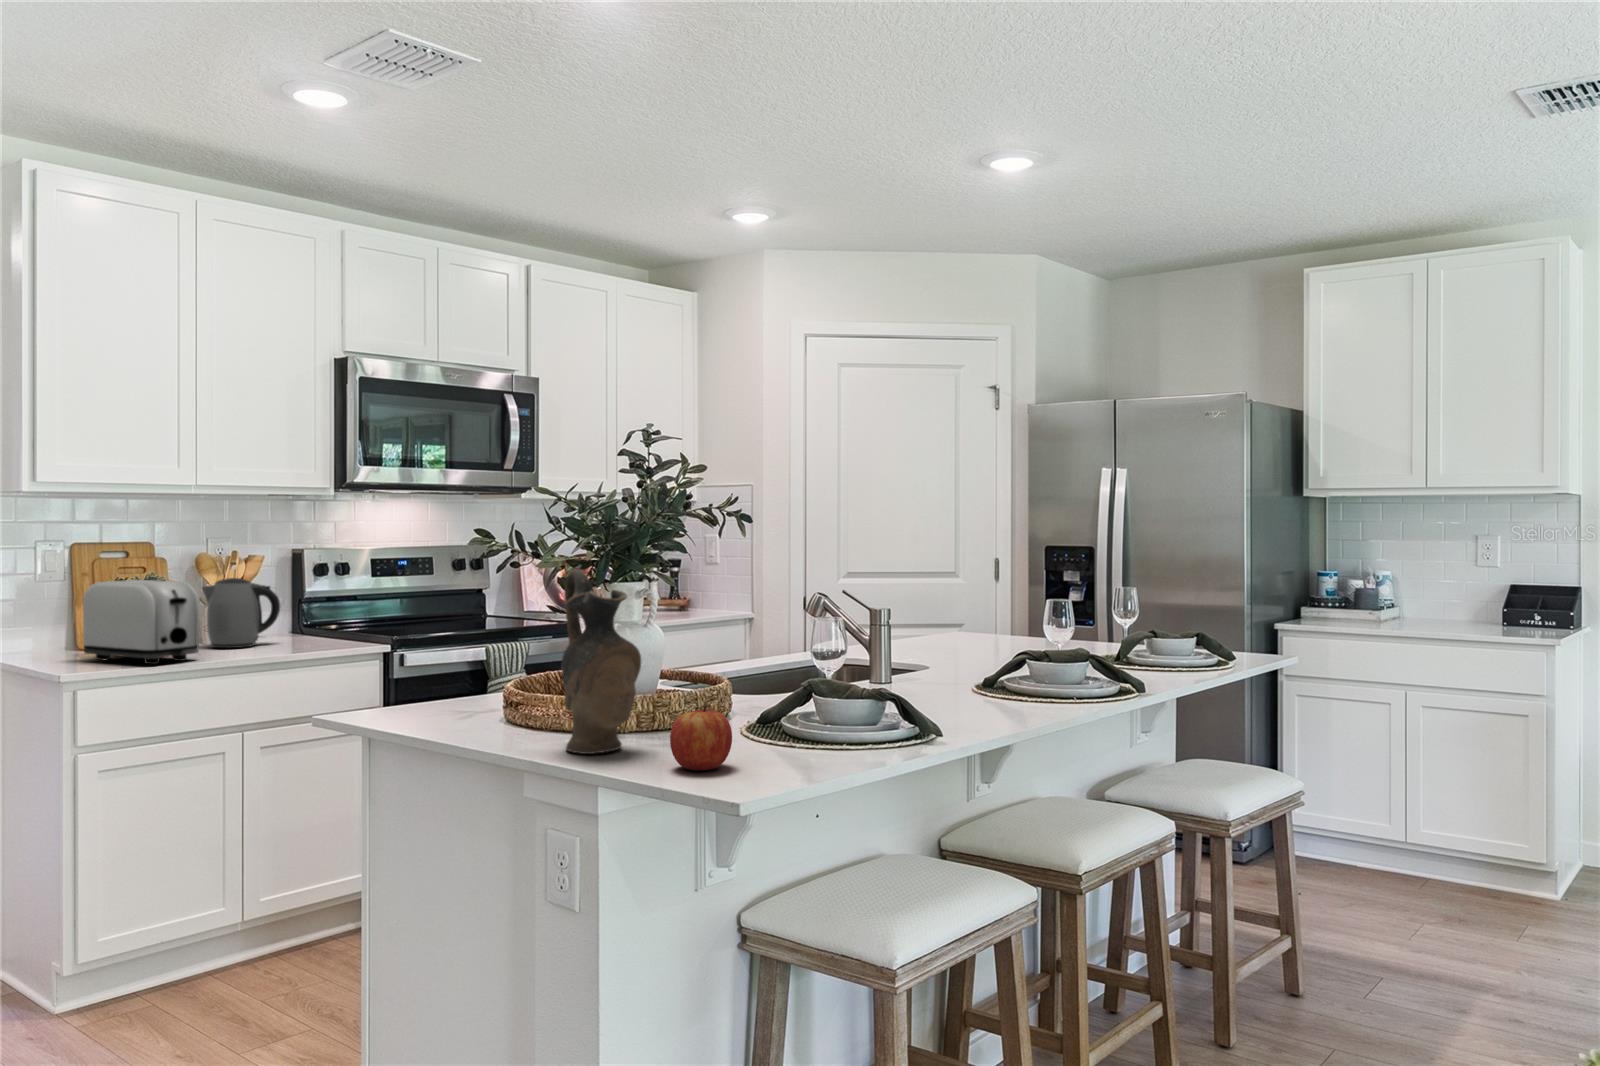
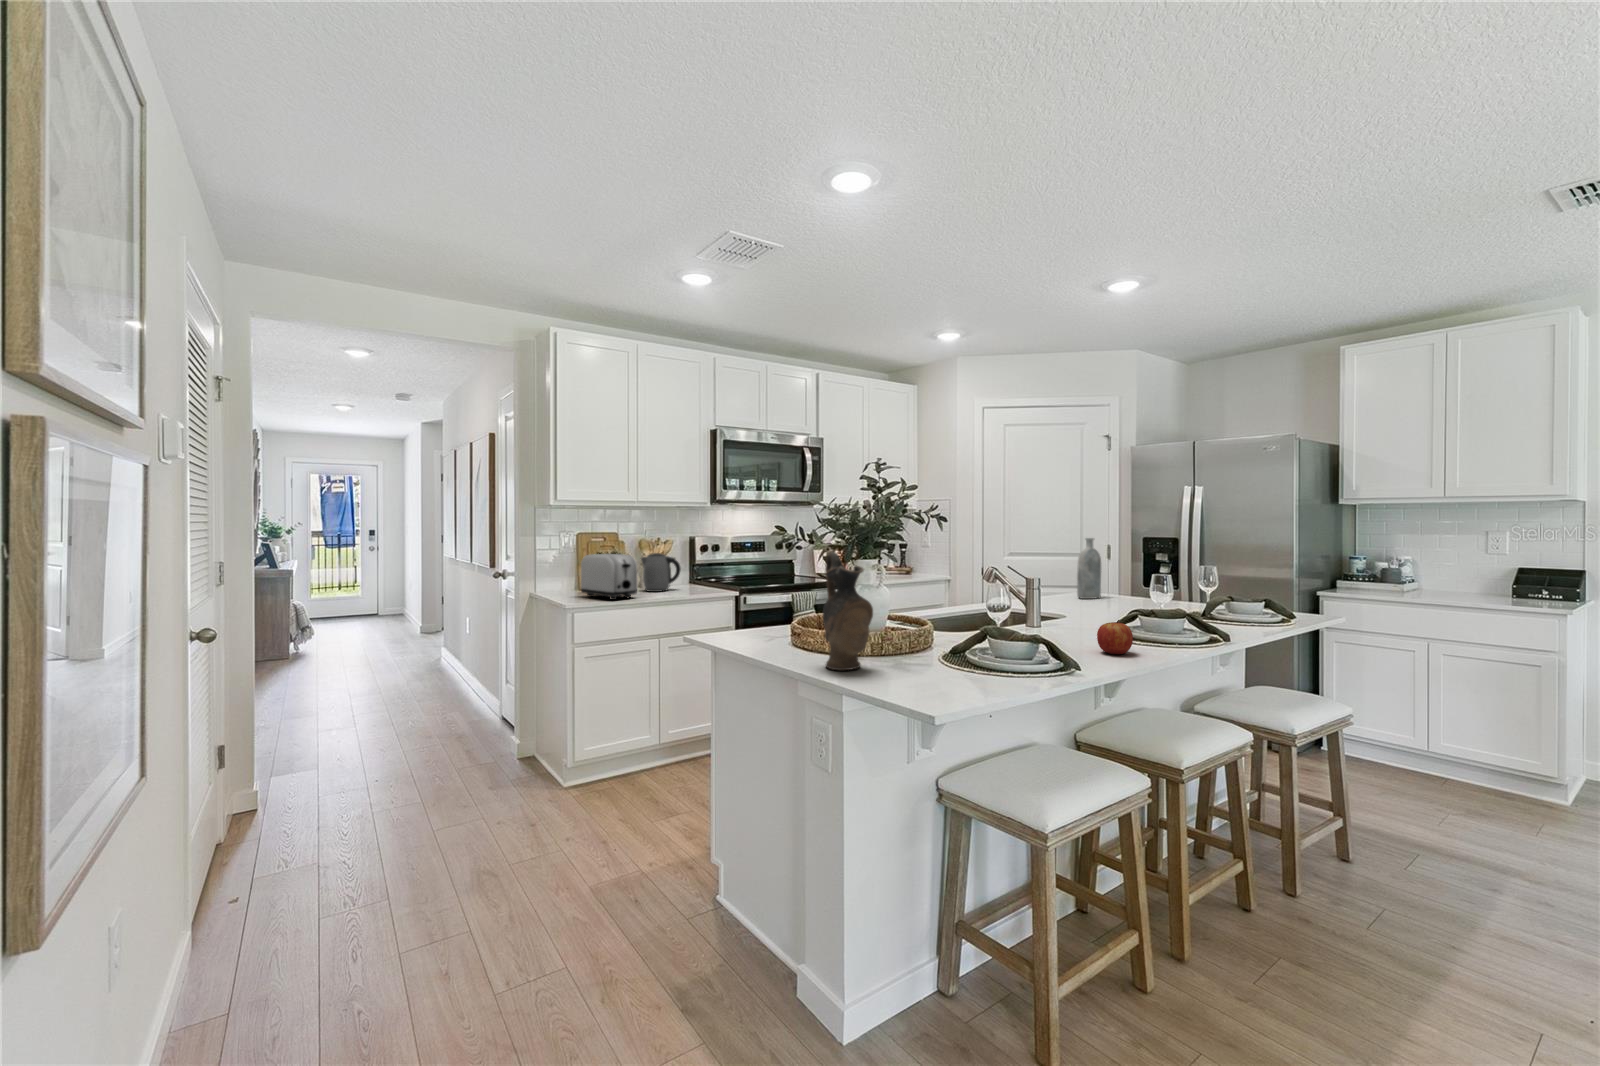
bottle: none [948,547,982,641] -> present [1077,538,1101,599]
apple: present [670,705,732,770] -> present [1097,620,1133,654]

